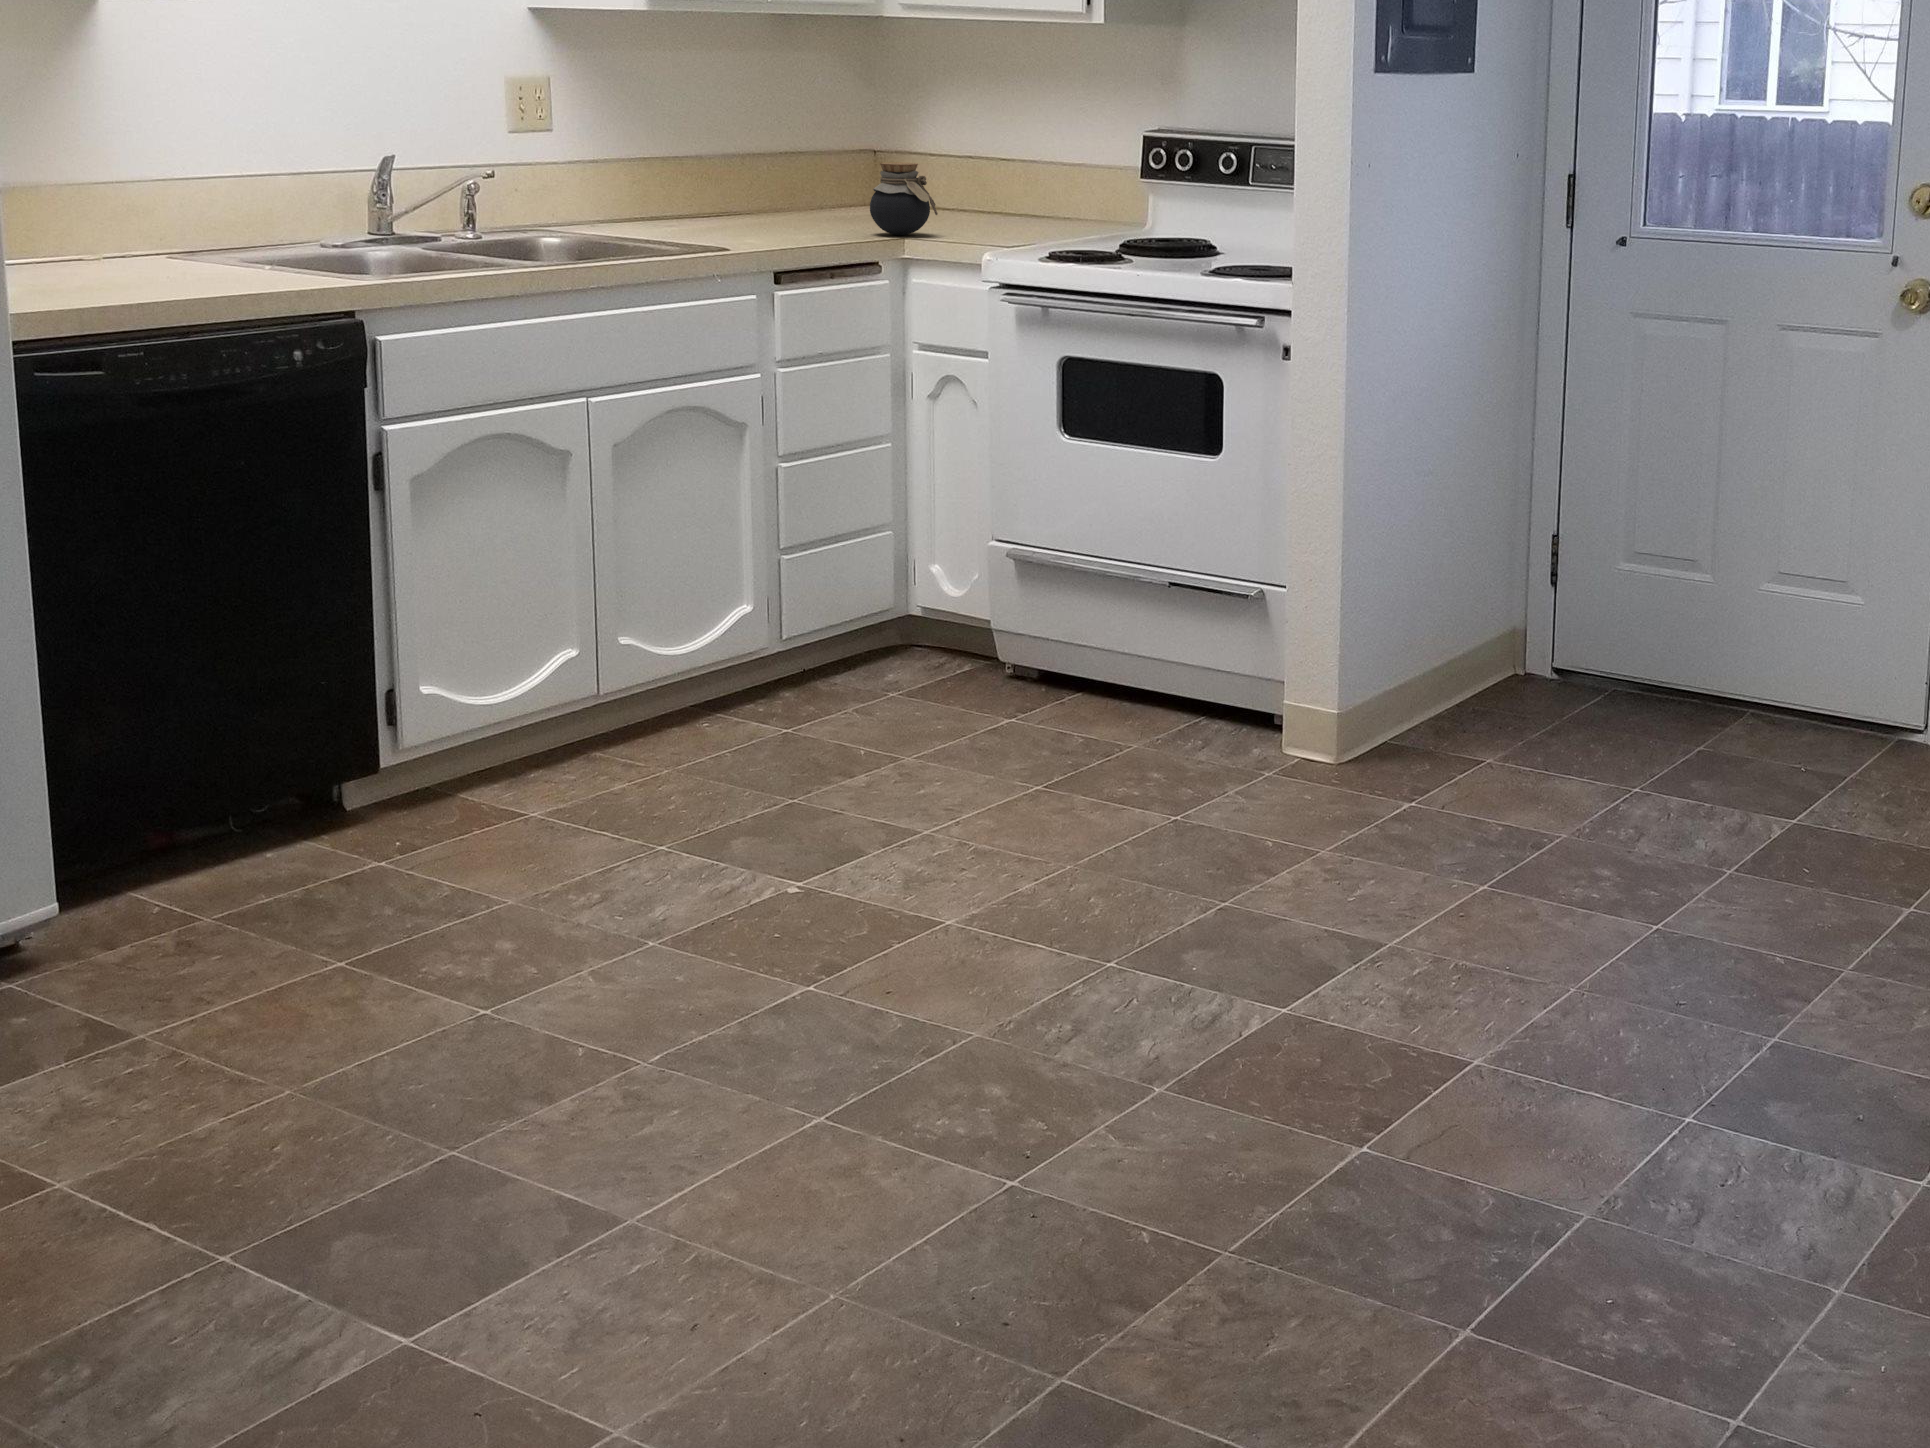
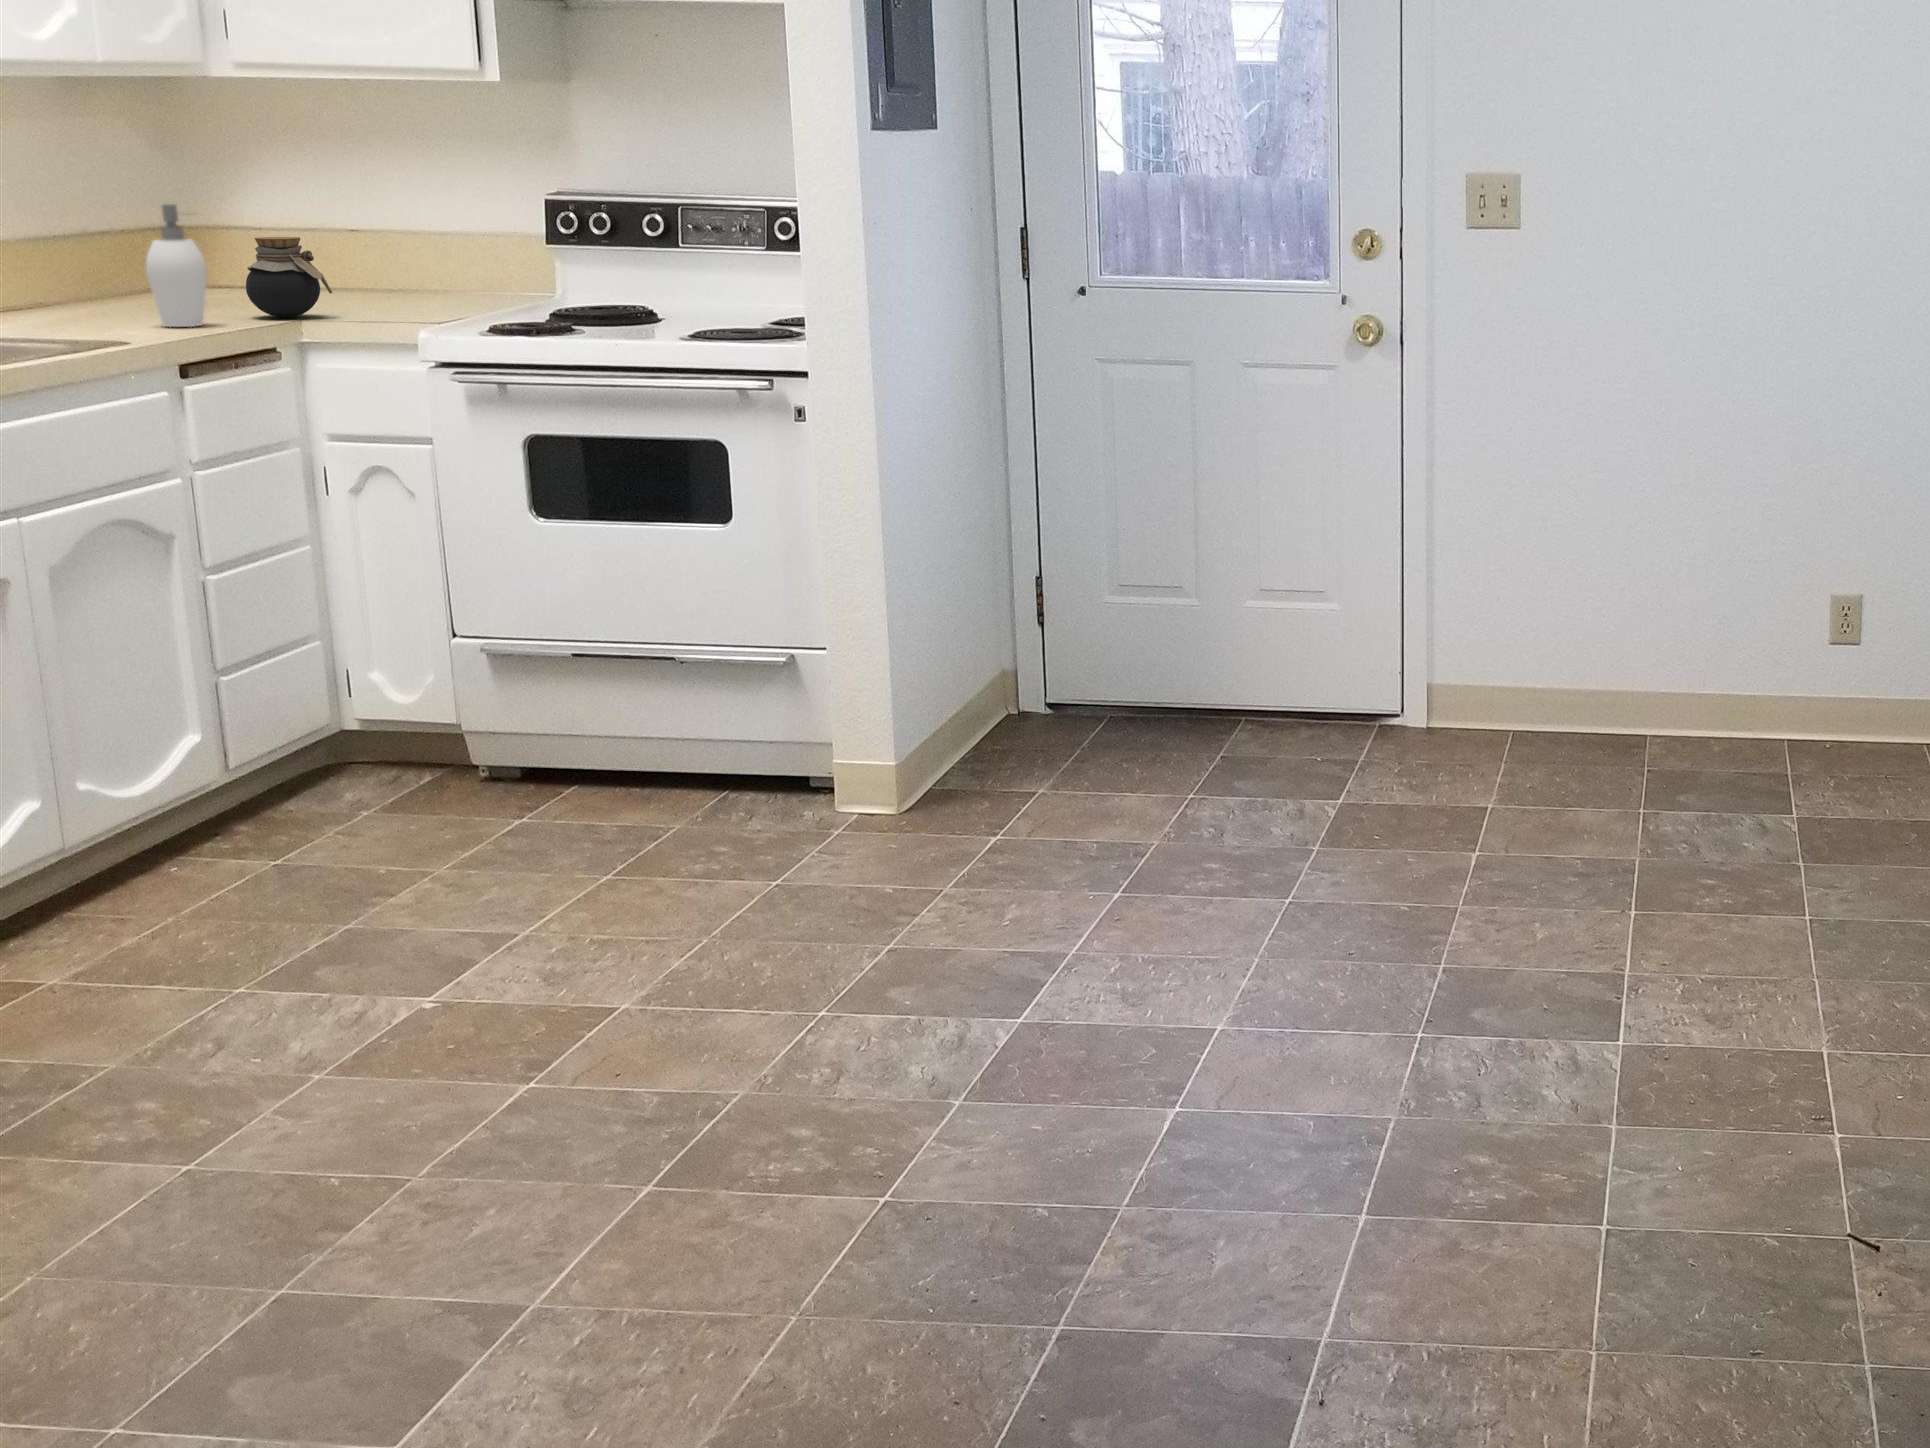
soap dispenser: none [781,130,829,239] -> present [146,204,207,327]

